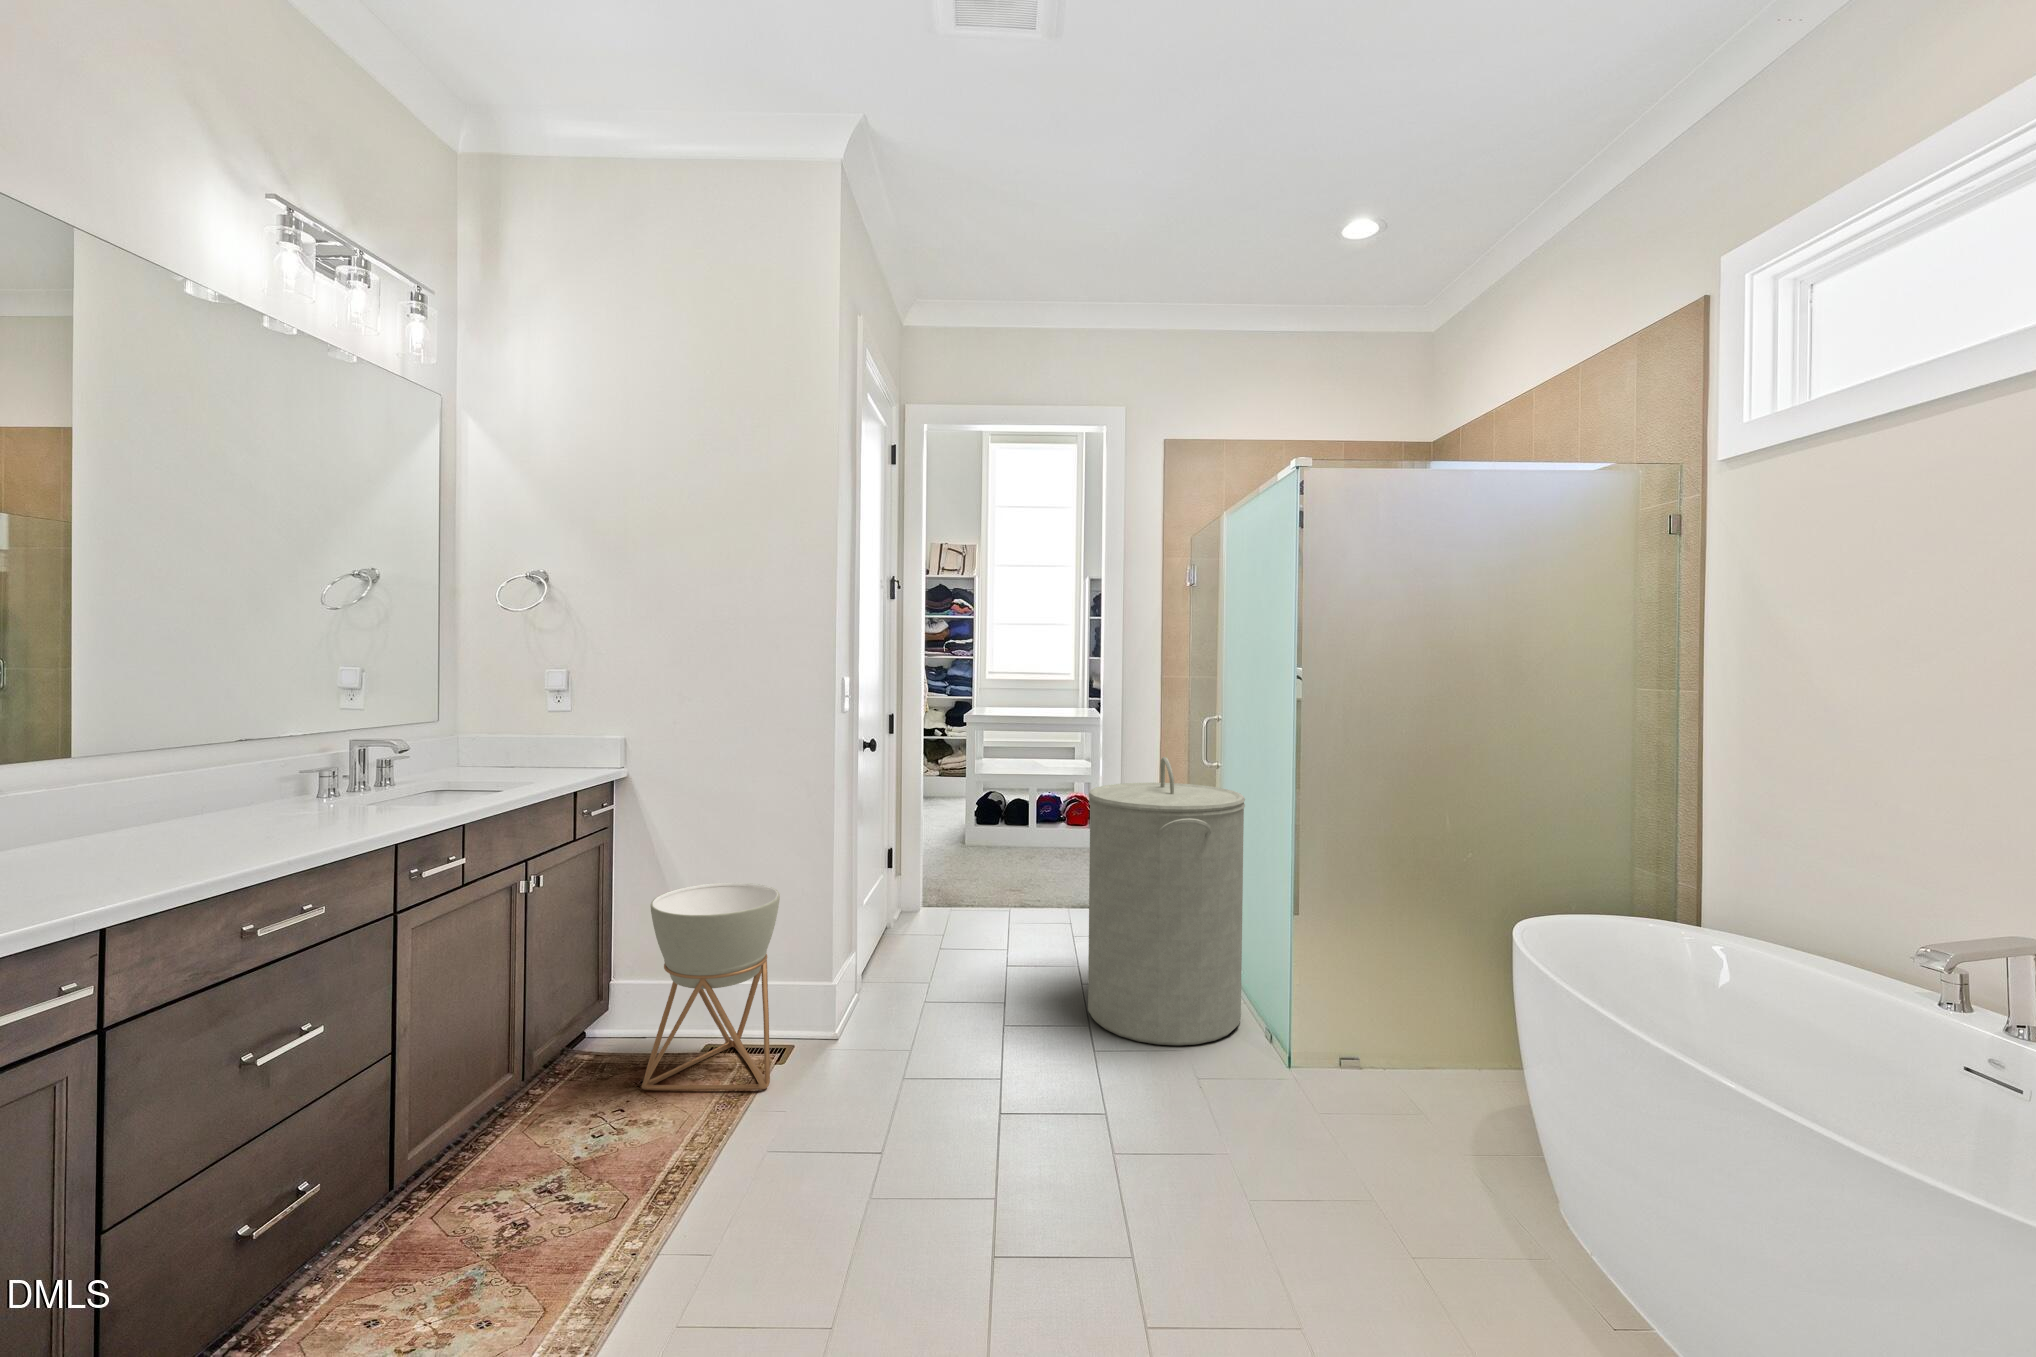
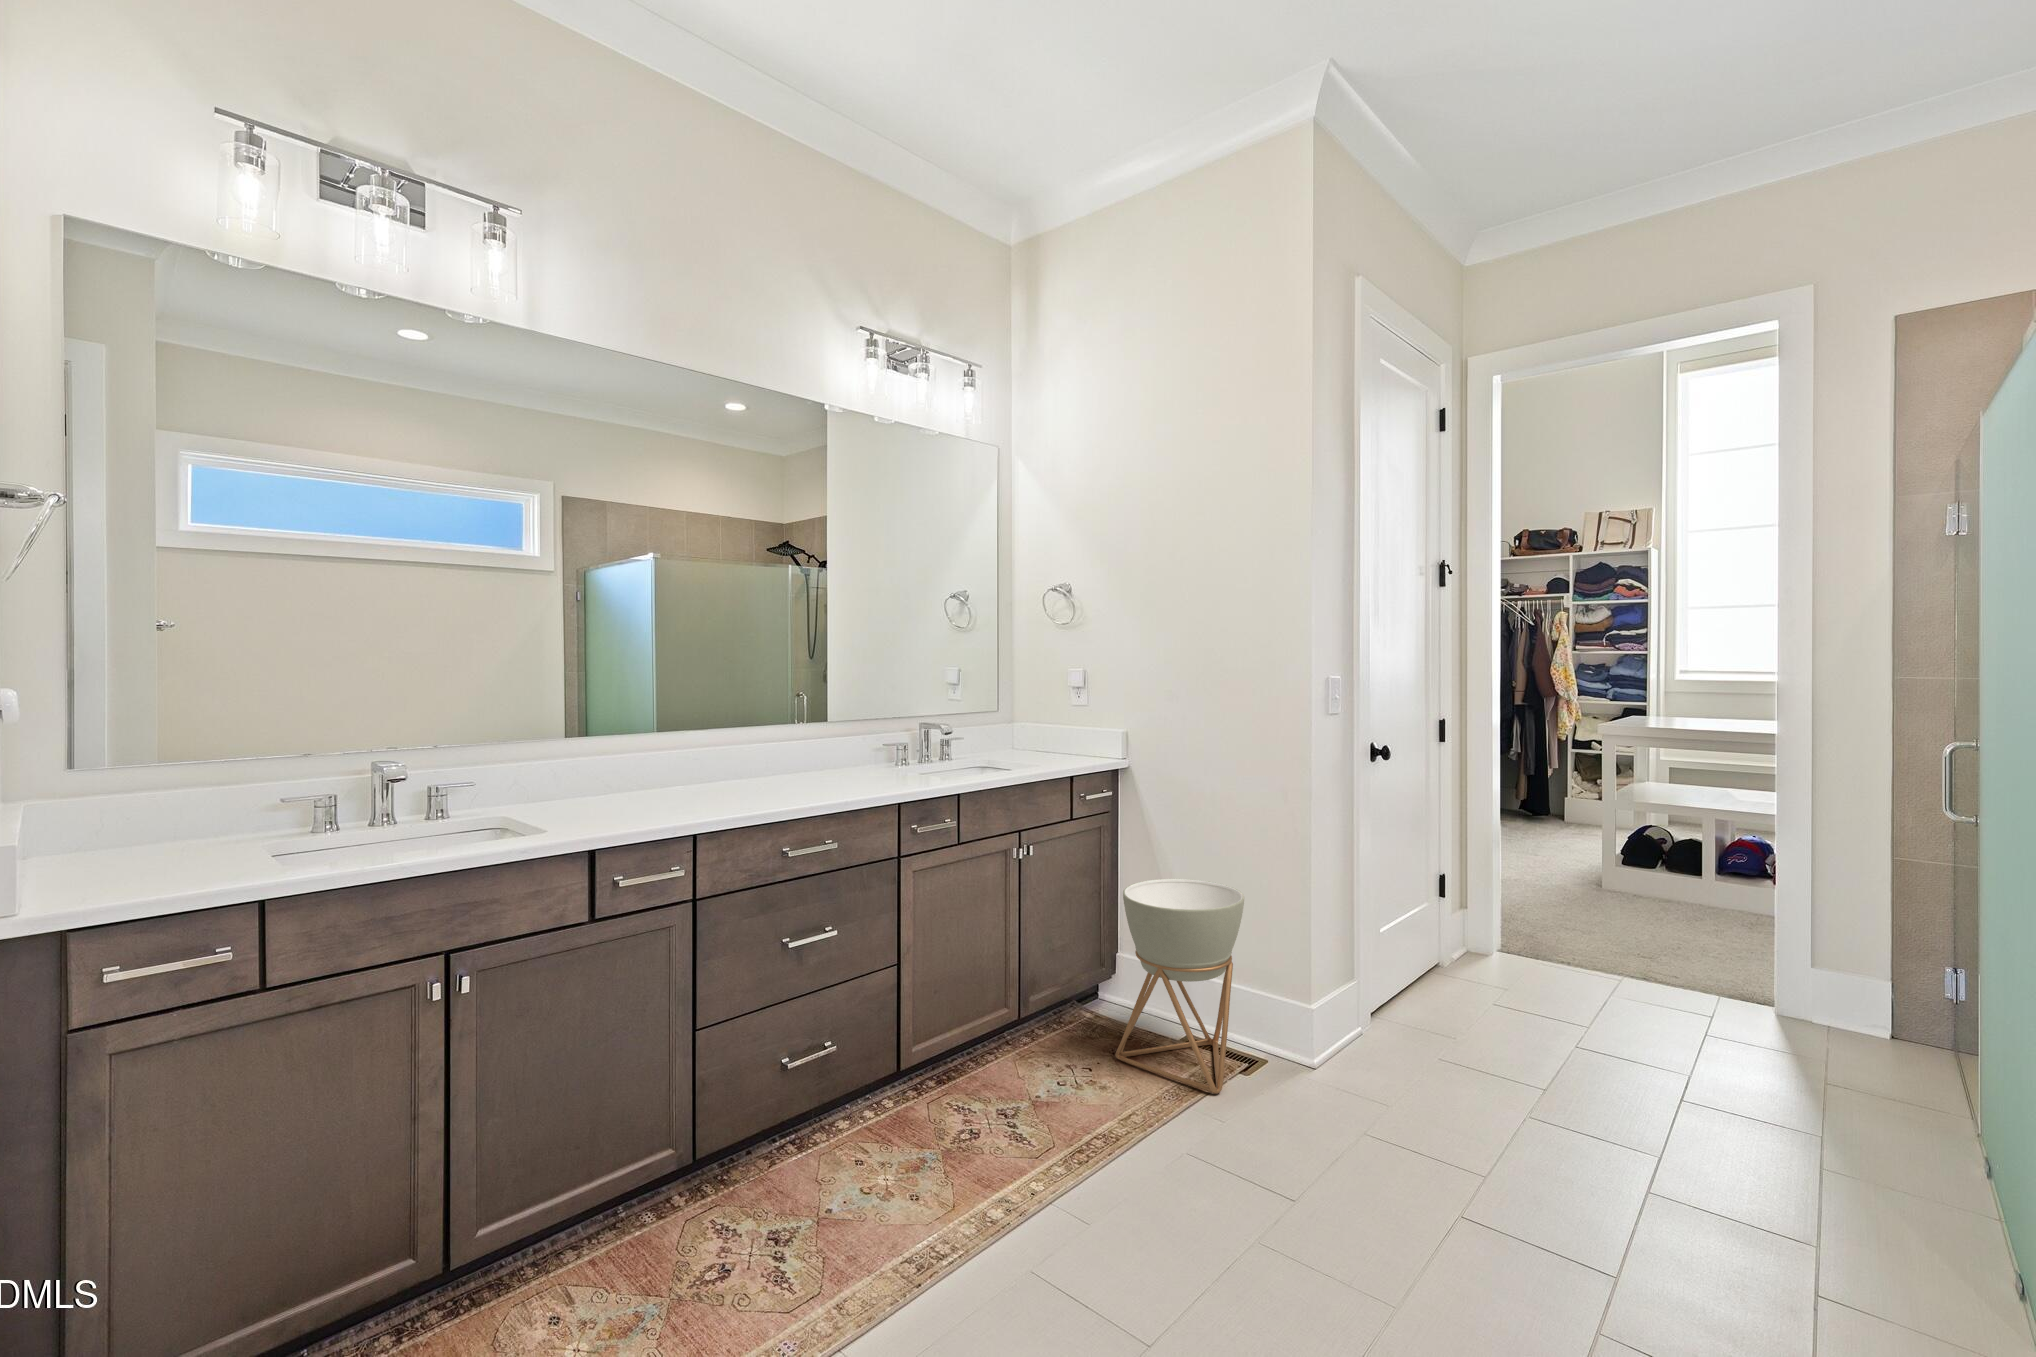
laundry hamper: present [1088,757,1245,1045] -> none [1666,797,1975,1249]

